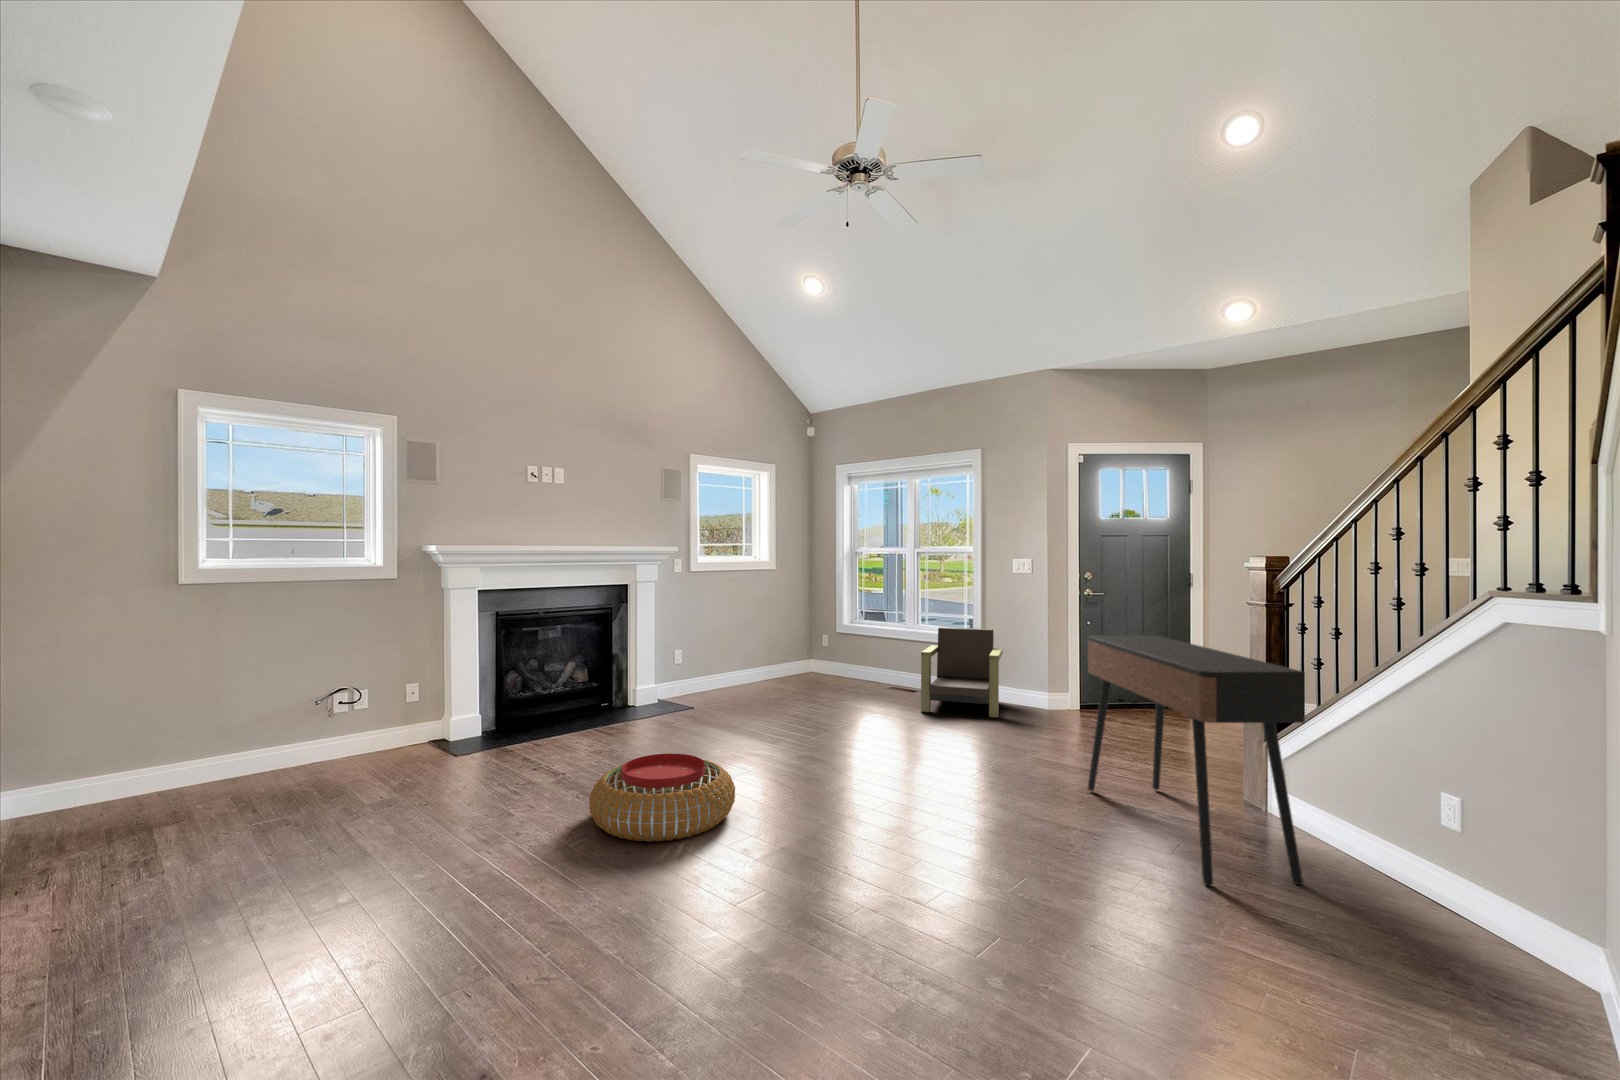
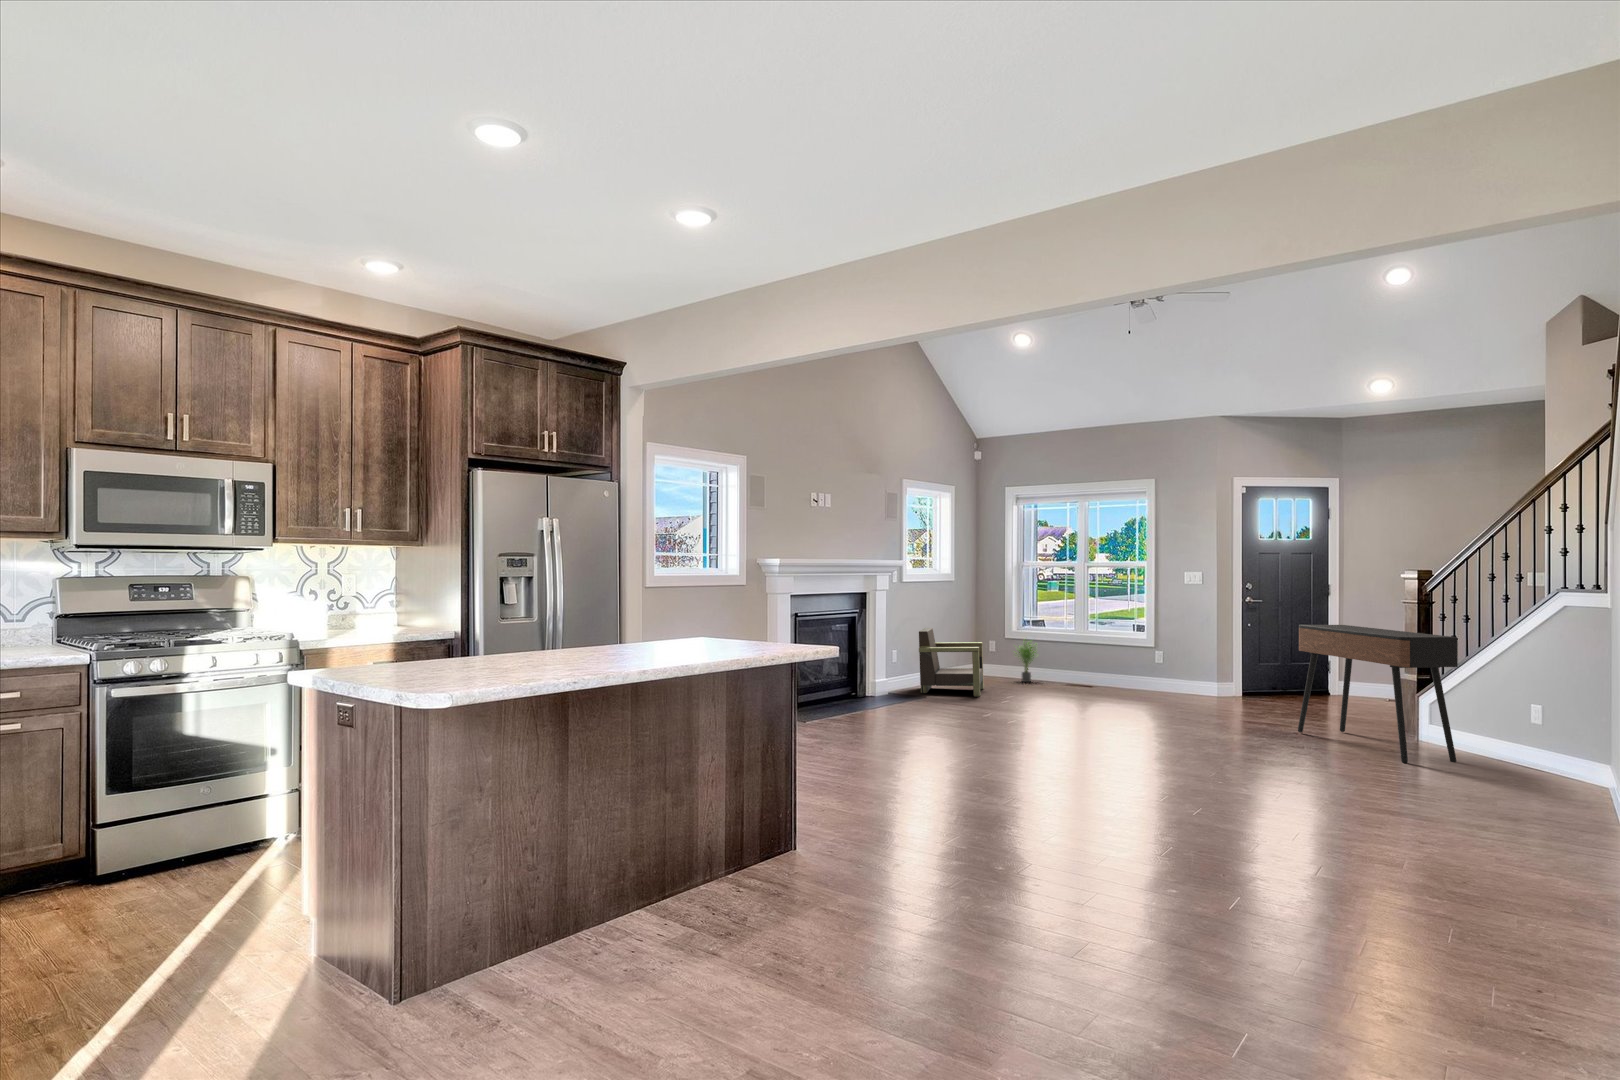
armchair: present [921,627,1003,718] -> present [919,628,984,697]
potted plant: none [836,632,867,682] -> present [1016,642,1036,682]
pouf: present [589,754,735,842] -> none [986,706,1086,754]

